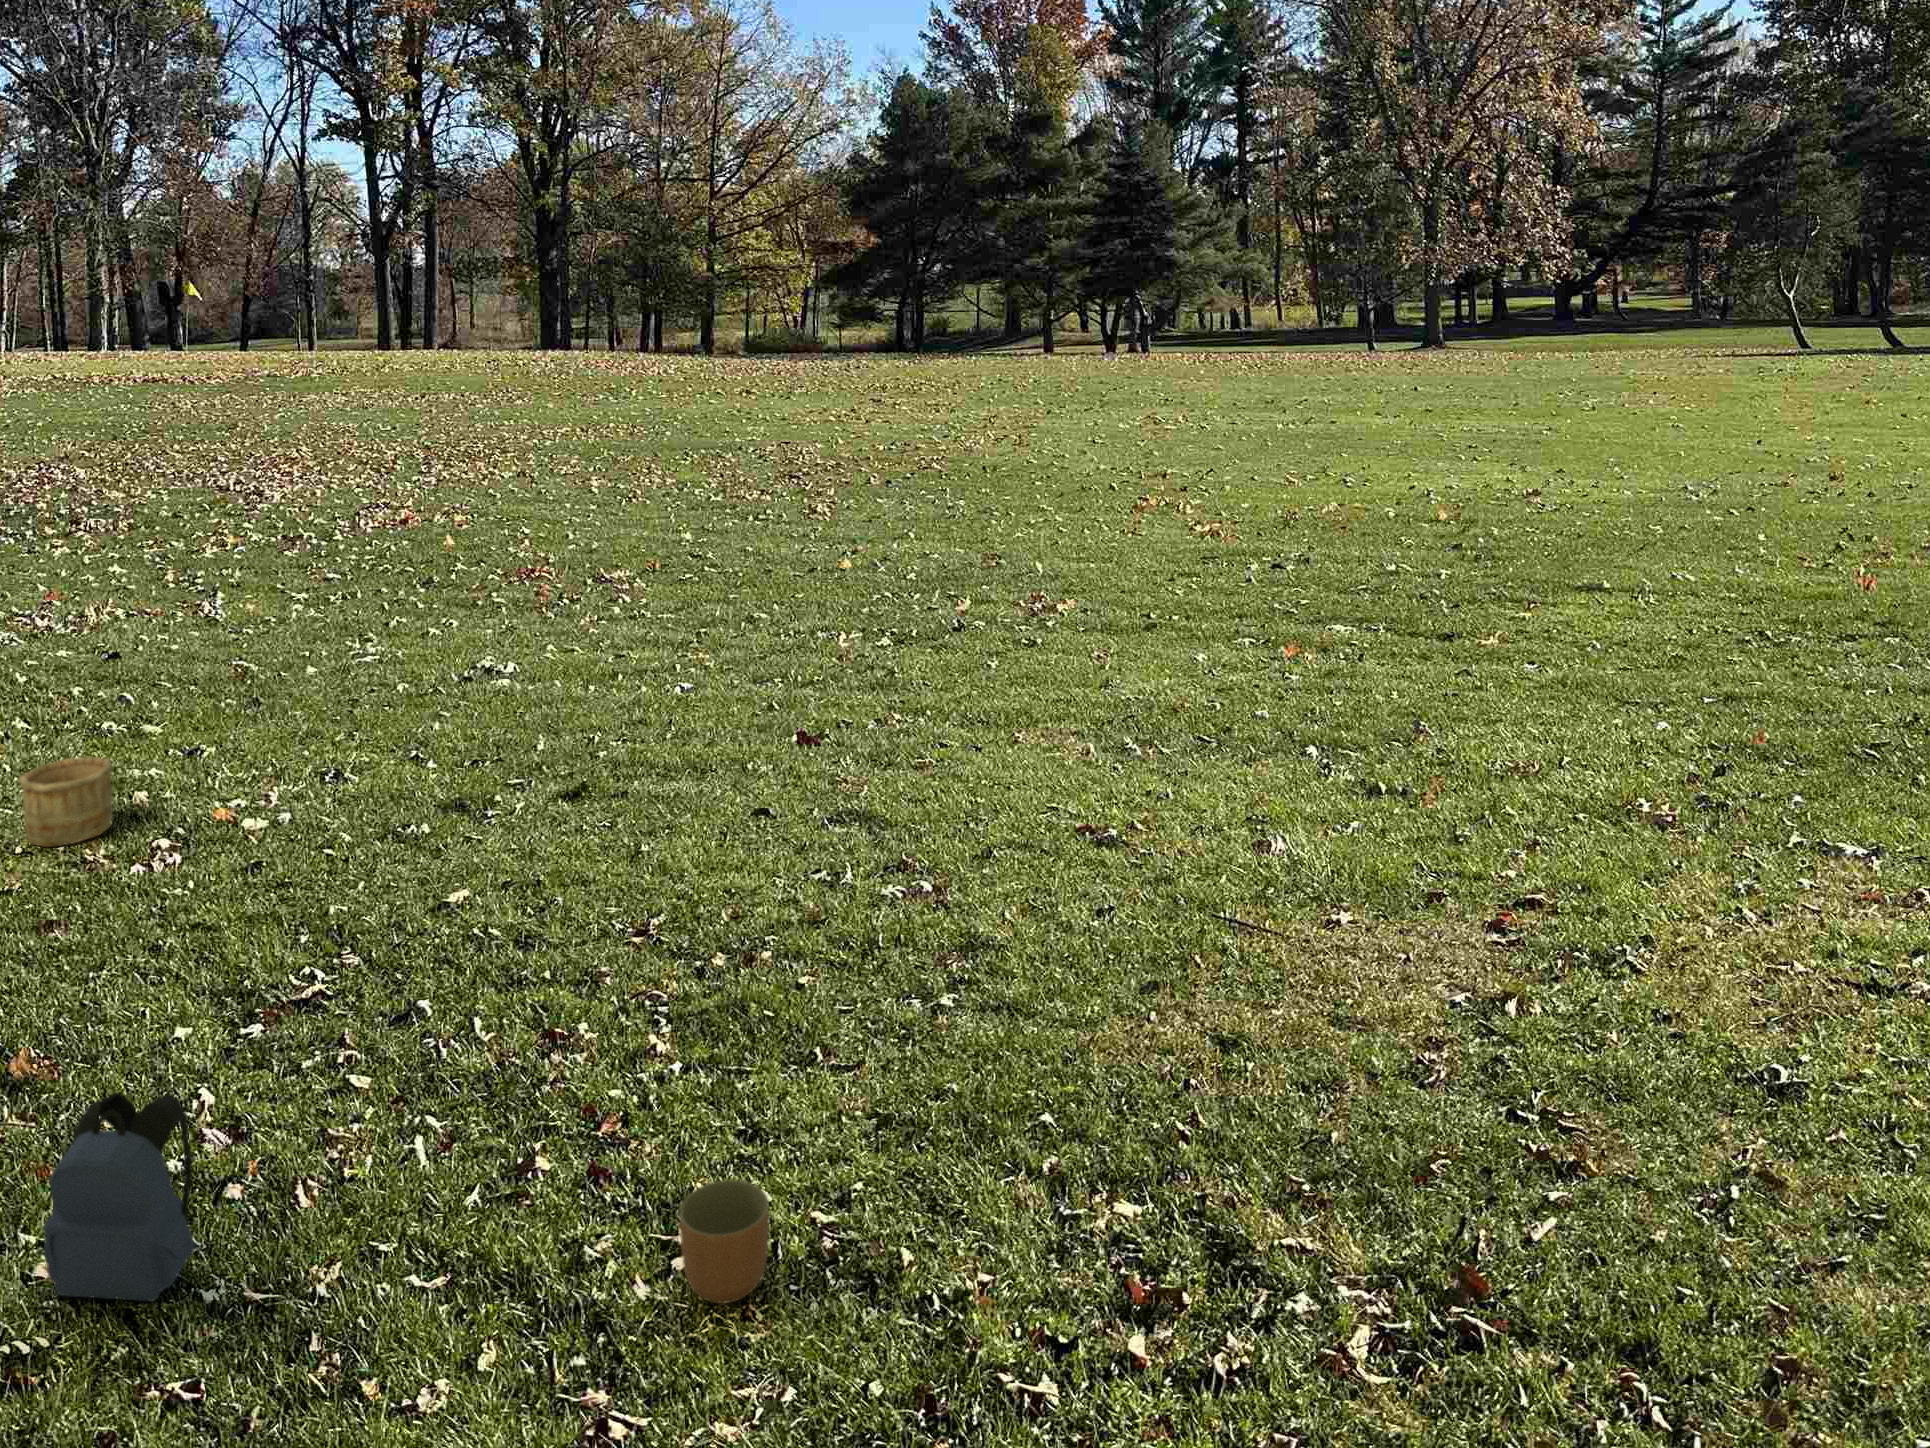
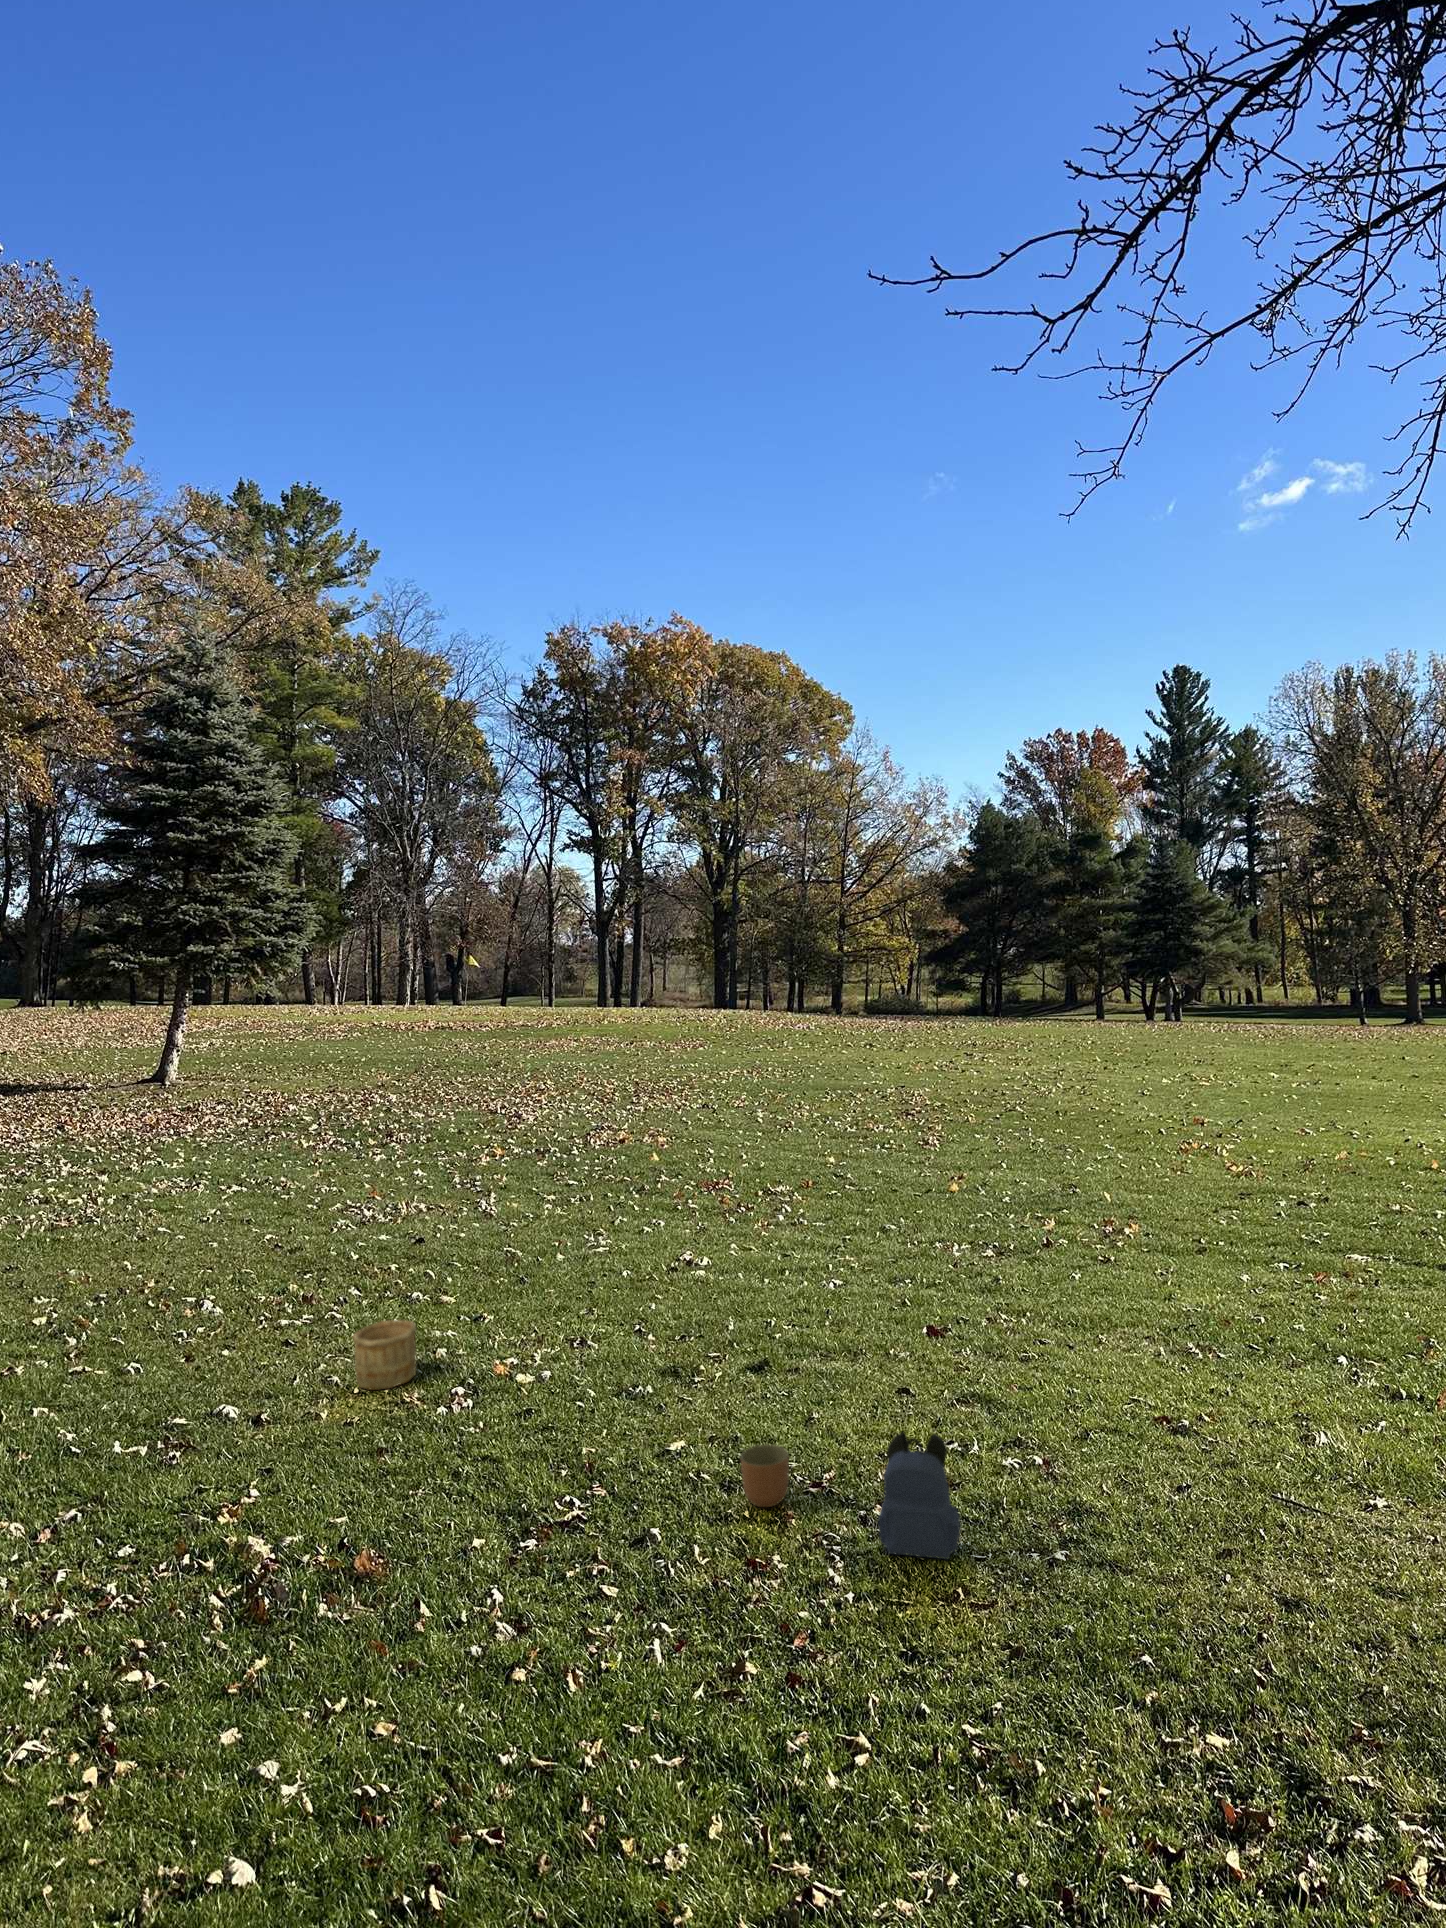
backpack: present [44,1092,195,1301] -> present [878,1432,961,1559]
planter: present [680,1180,769,1304] -> present [741,1444,789,1507]

